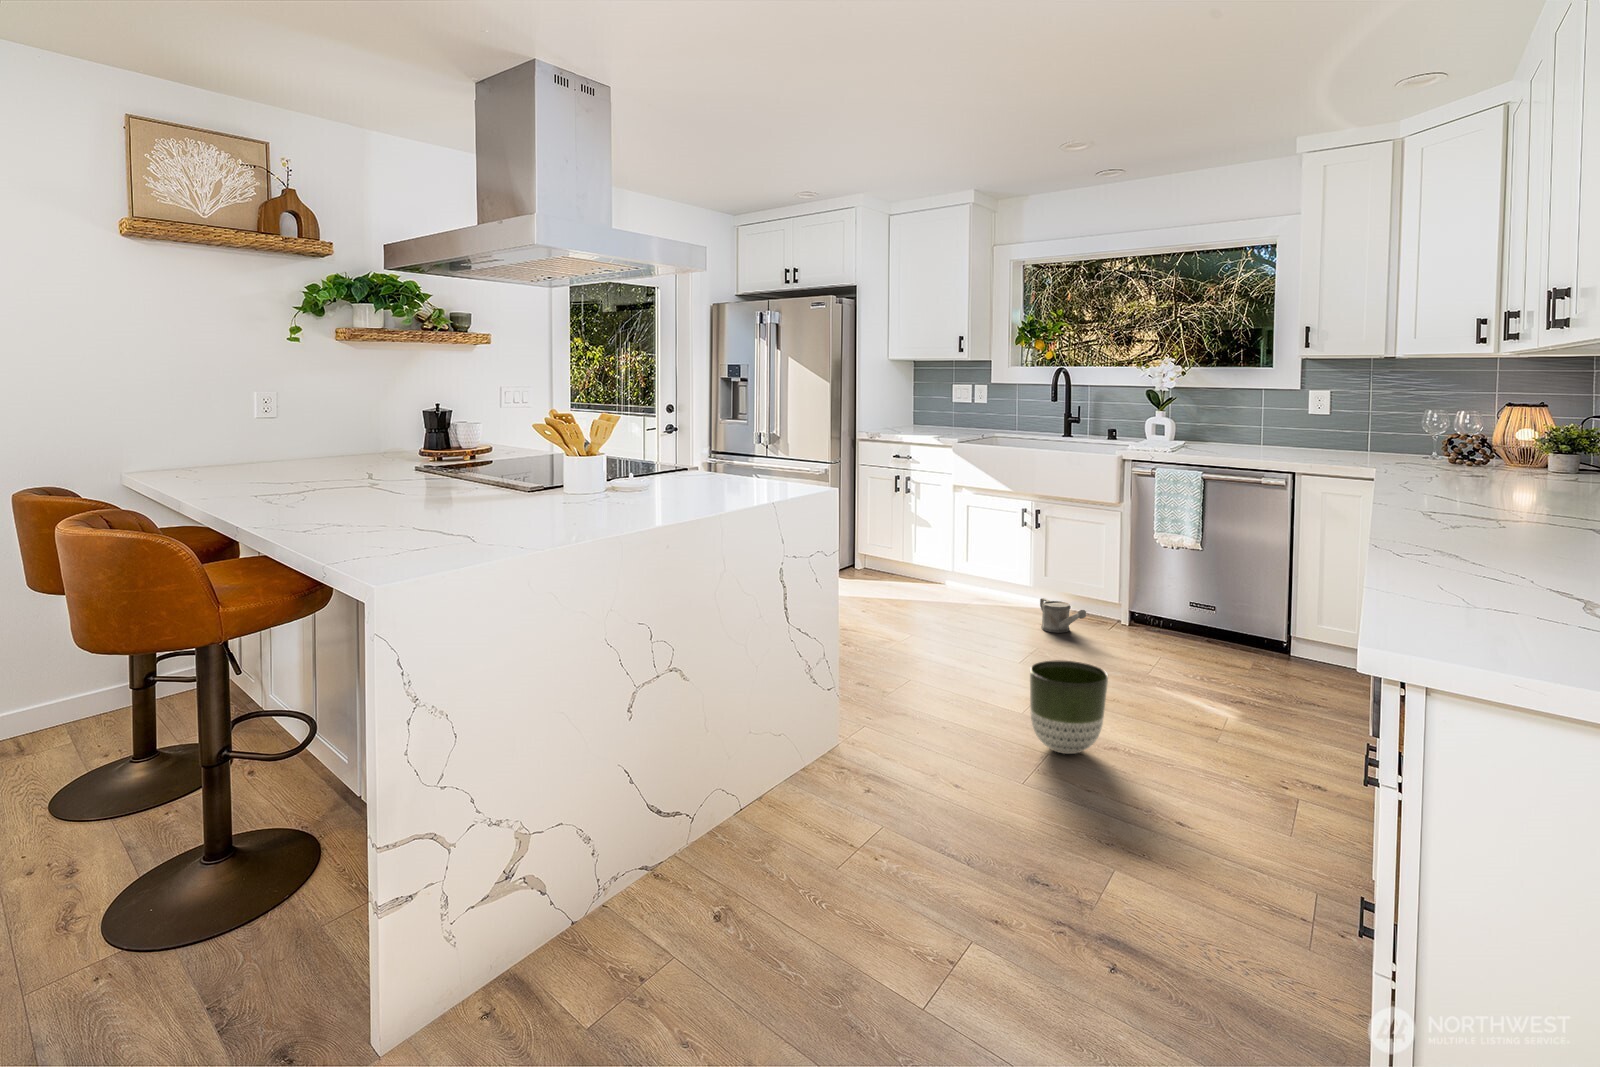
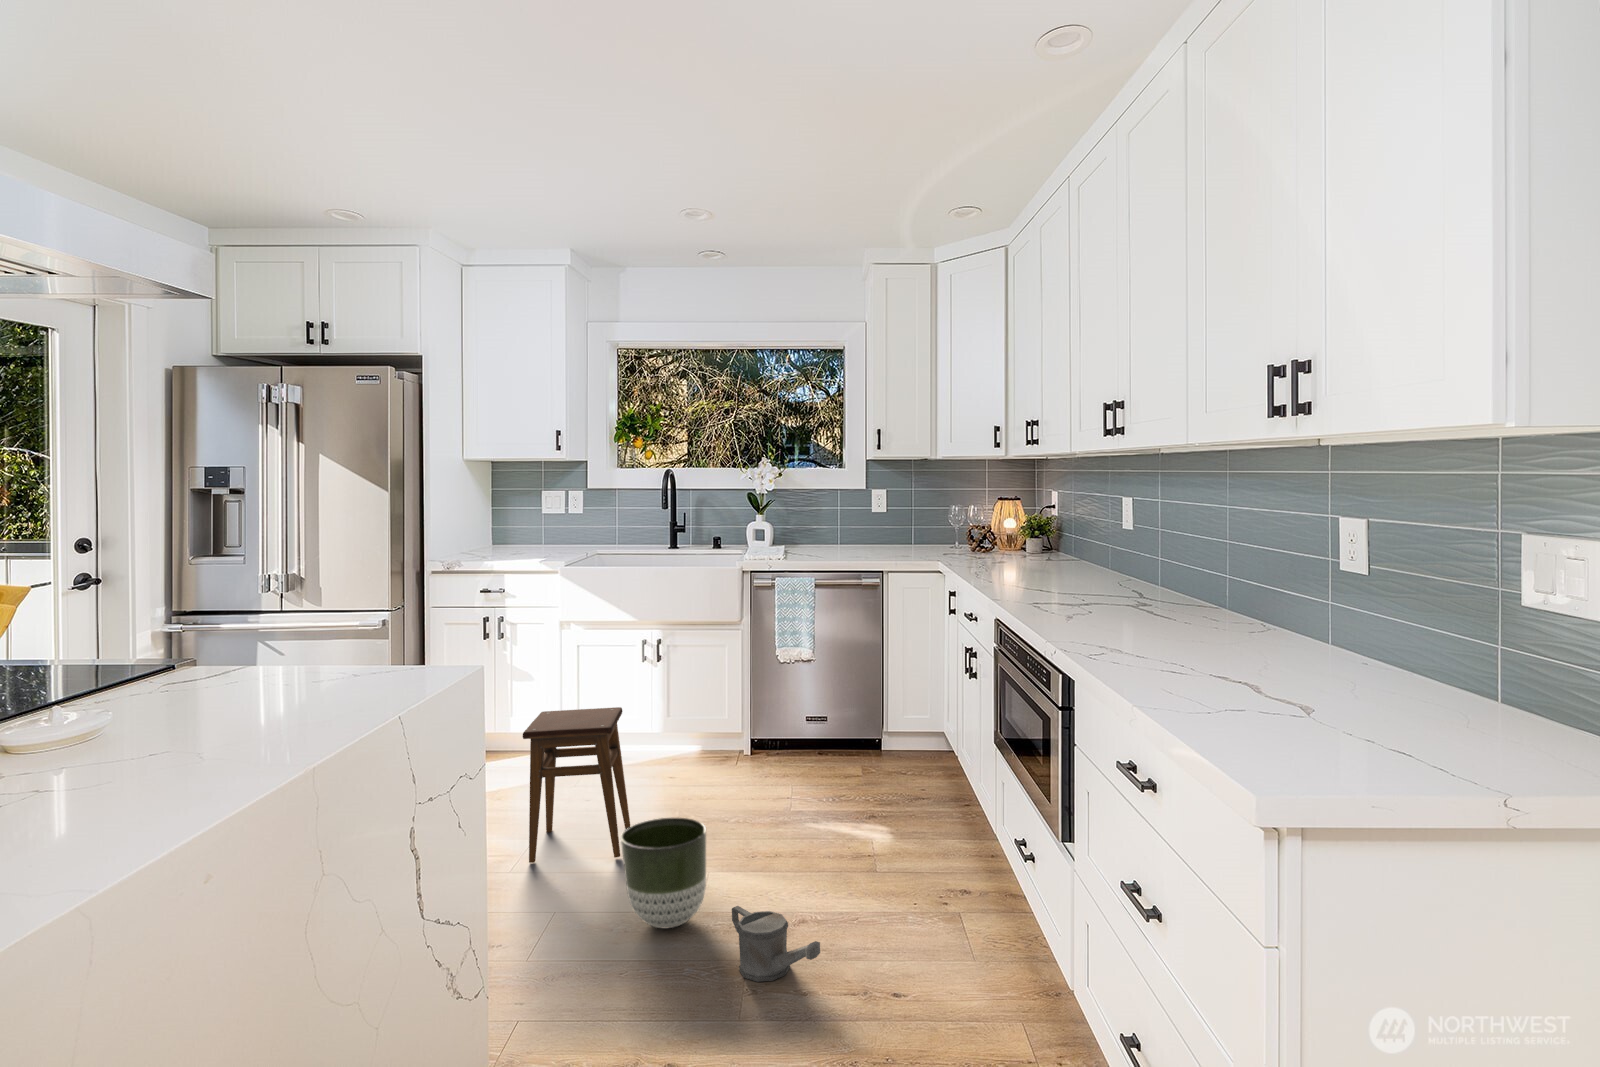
stool: none [939,562,1026,691] -> present [523,707,630,863]
watering can: present [1040,598,1086,633] -> present [732,906,820,982]

